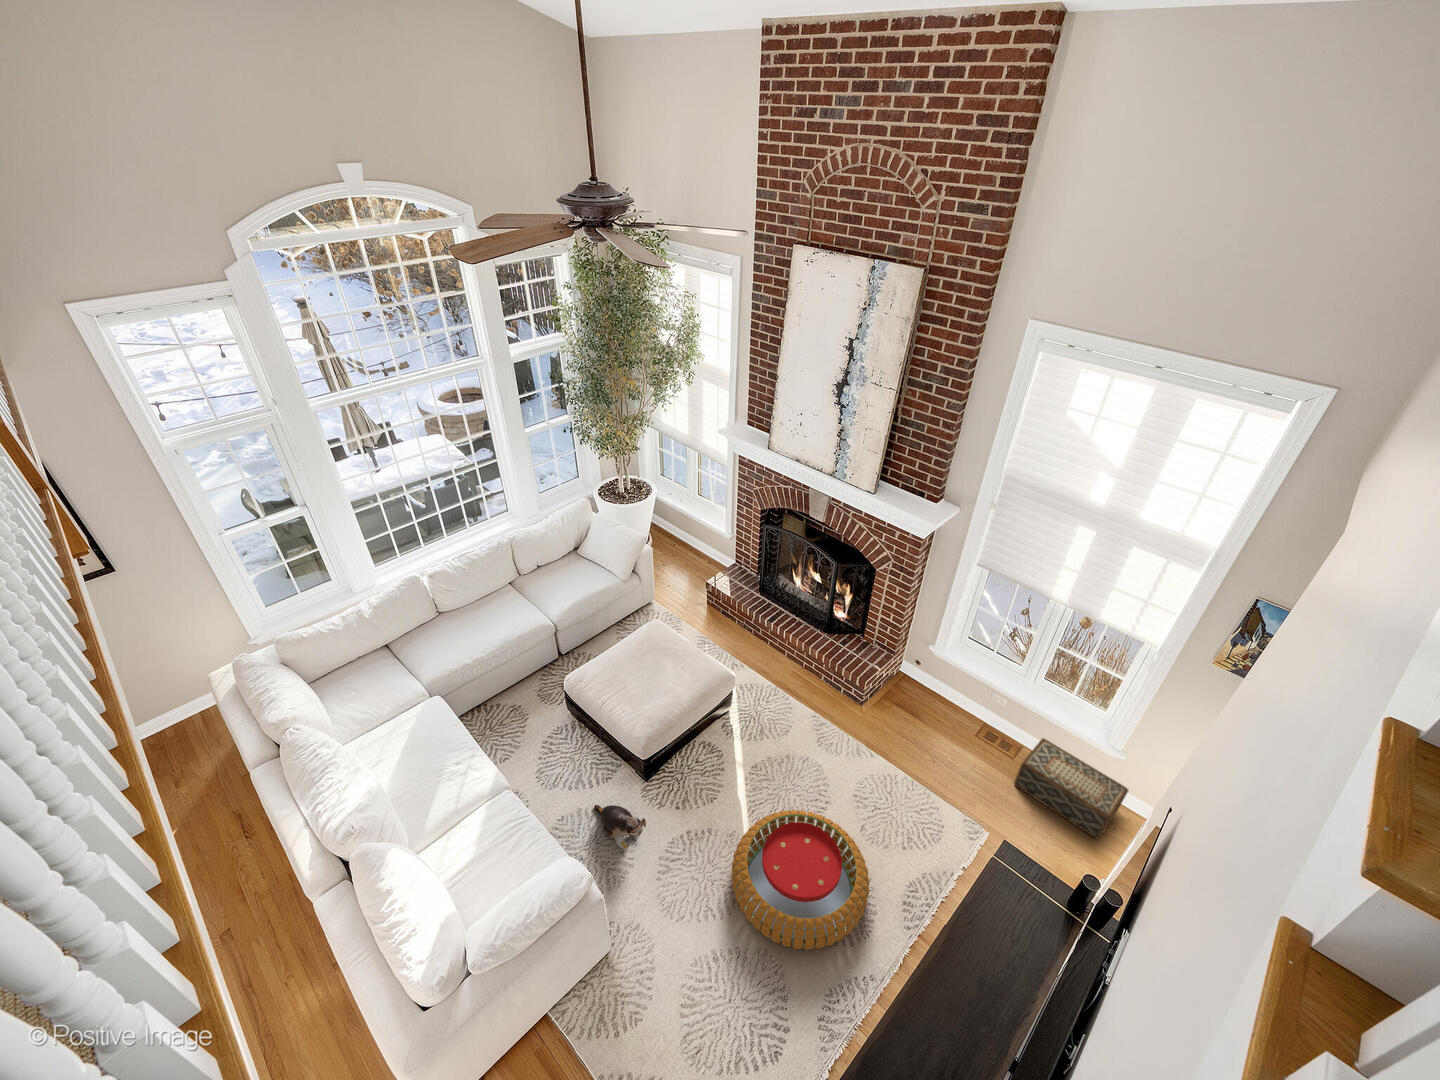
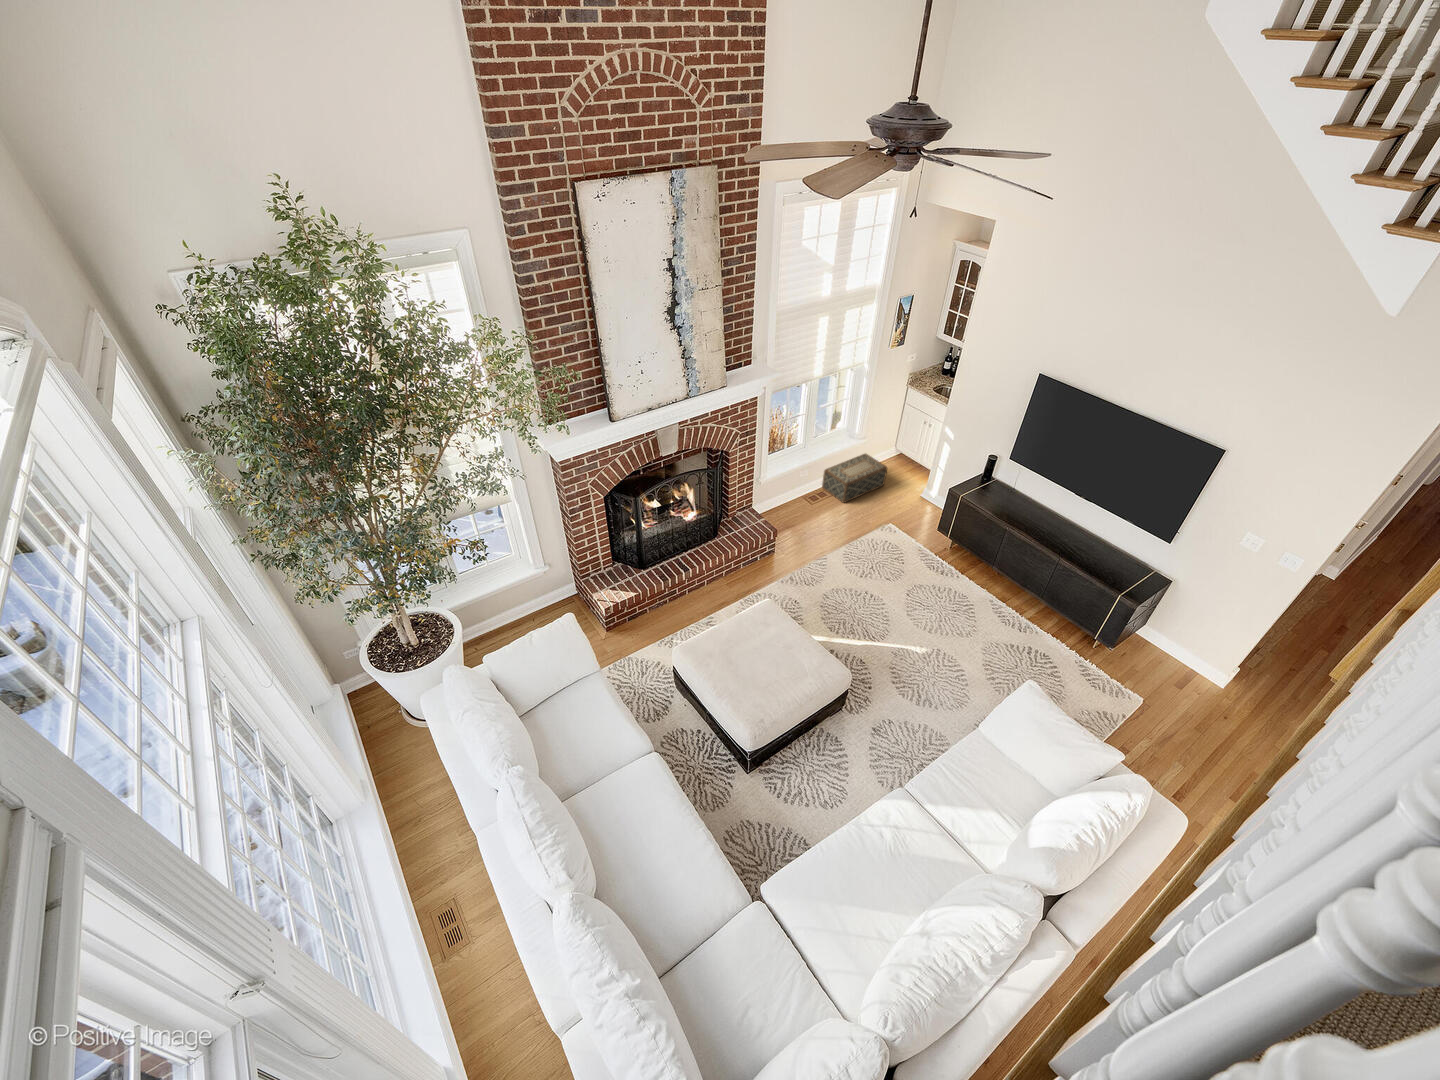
plush toy: present [594,805,646,849] -> none [866,689,929,754]
pouf: present [732,810,869,950] -> none [881,576,985,659]

